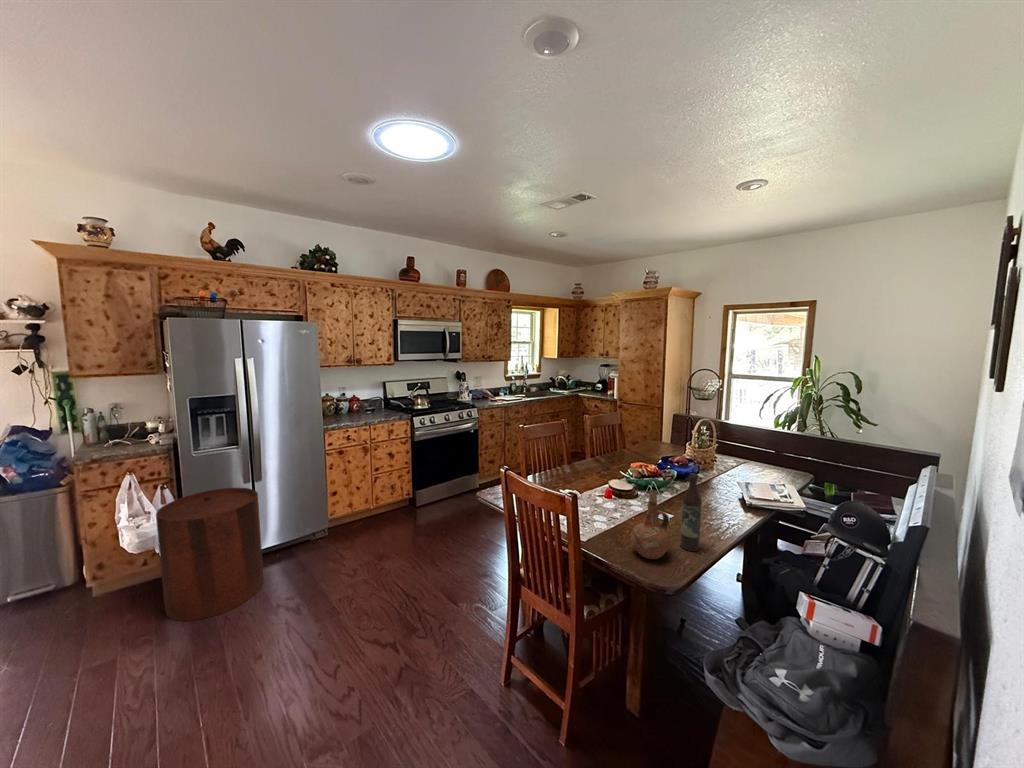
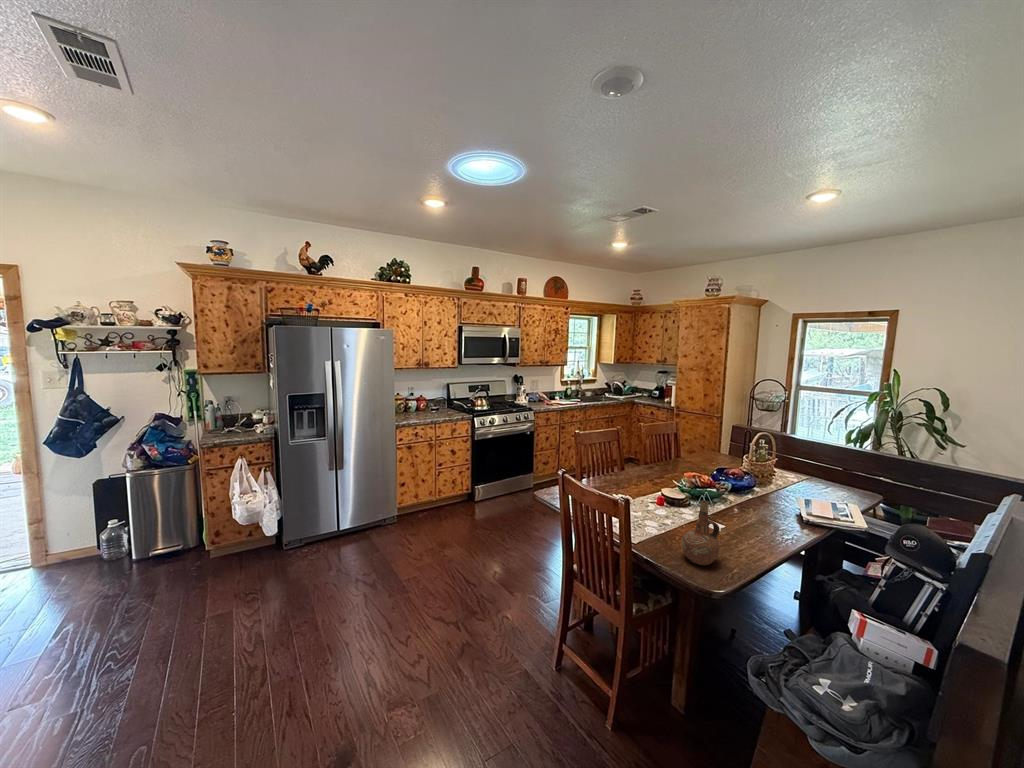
wine bottle: present [680,473,702,551] -> none [730,487,753,562]
trash can: present [156,488,264,621] -> none [264,474,344,585]

